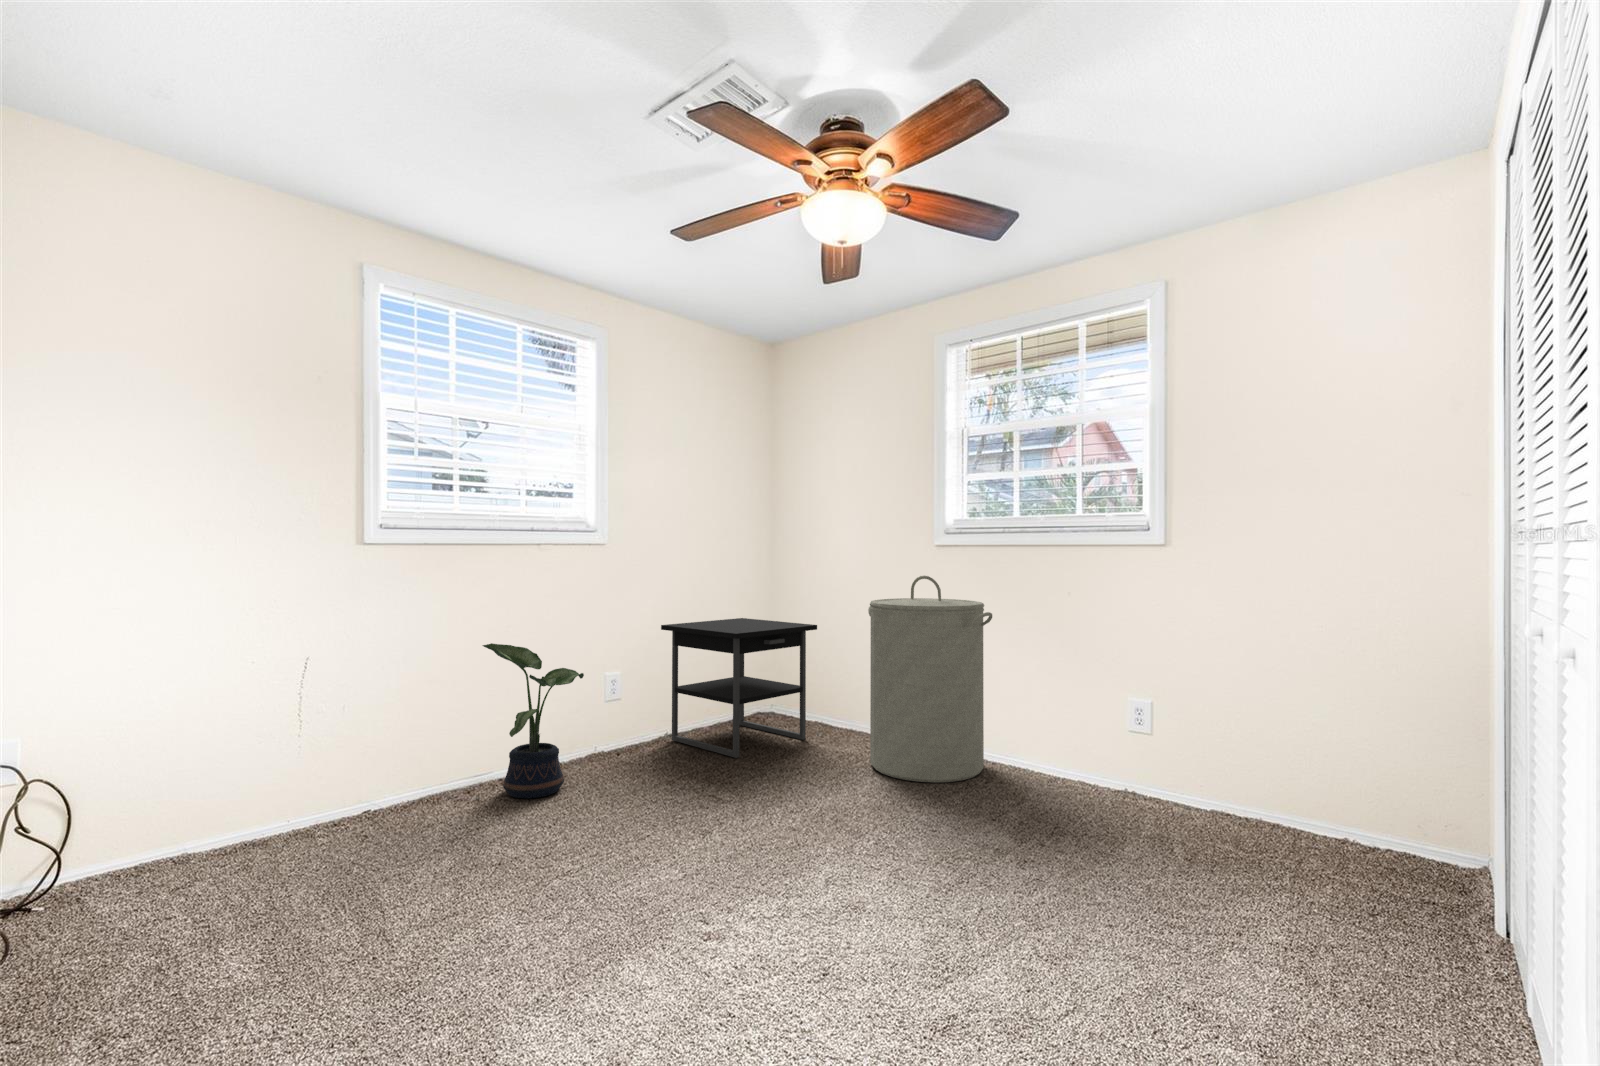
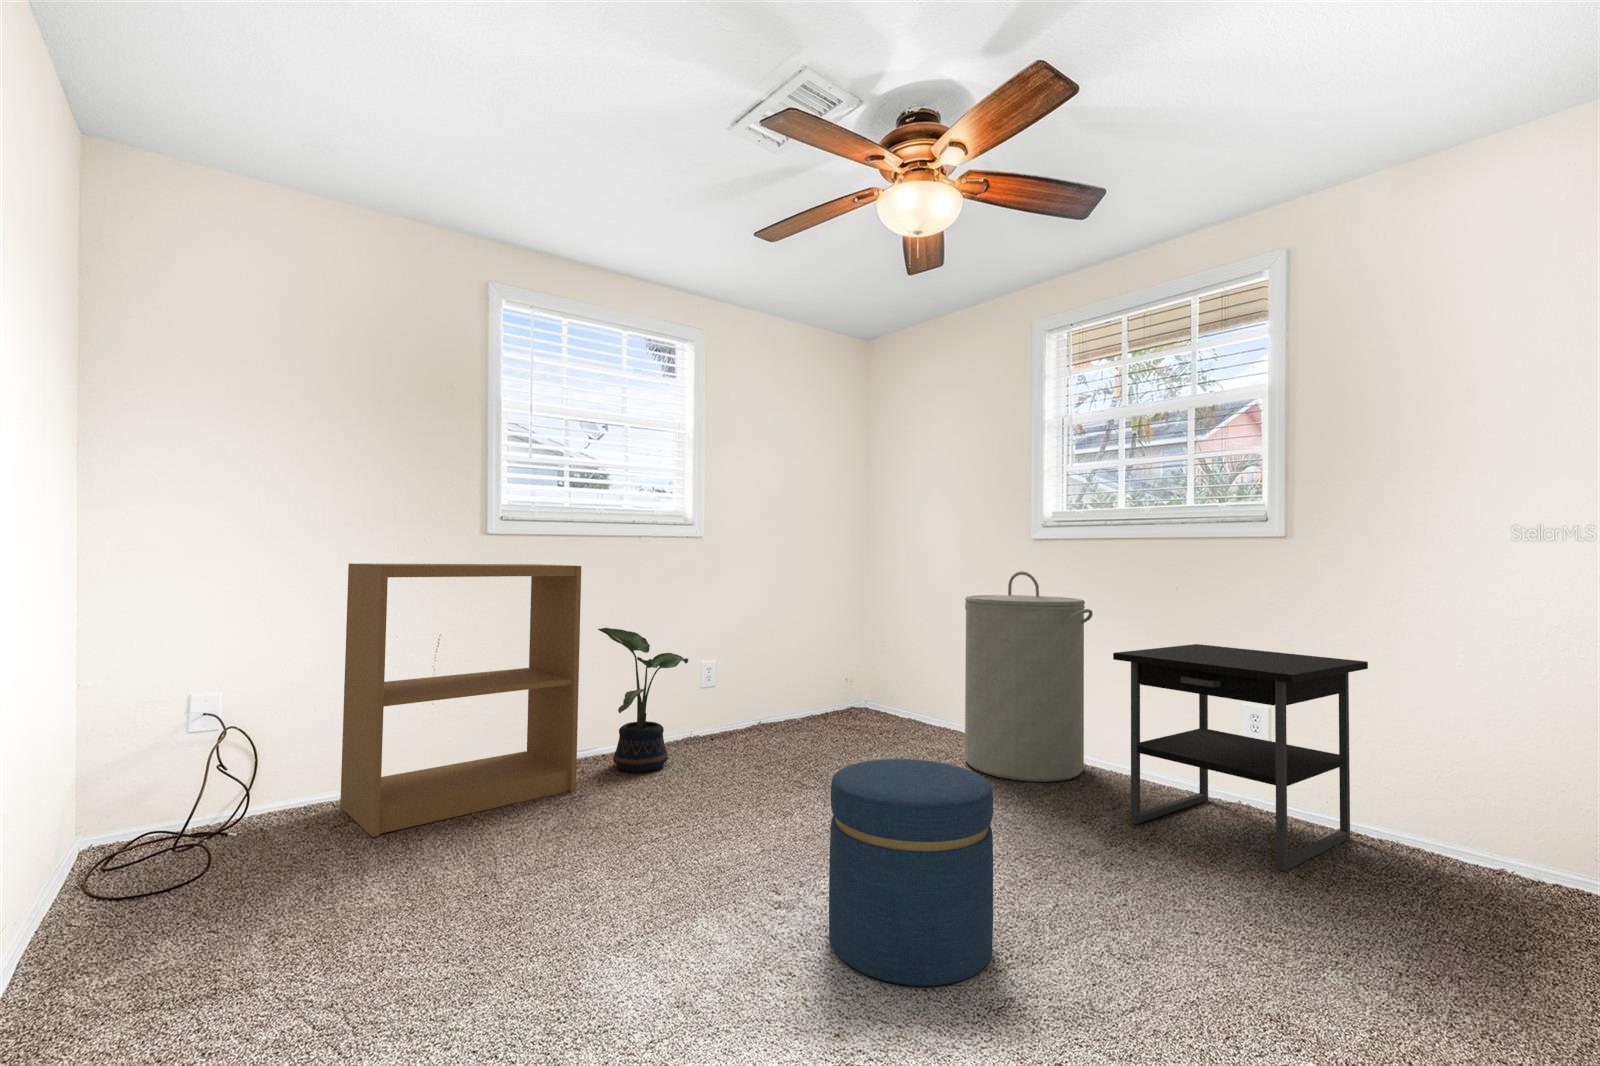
bookshelf: none [178,577,468,900] -> present [340,563,581,837]
nightstand: present [661,618,817,758] -> present [1113,644,1368,871]
ottoman: none [765,778,928,1012] -> present [829,759,993,986]

